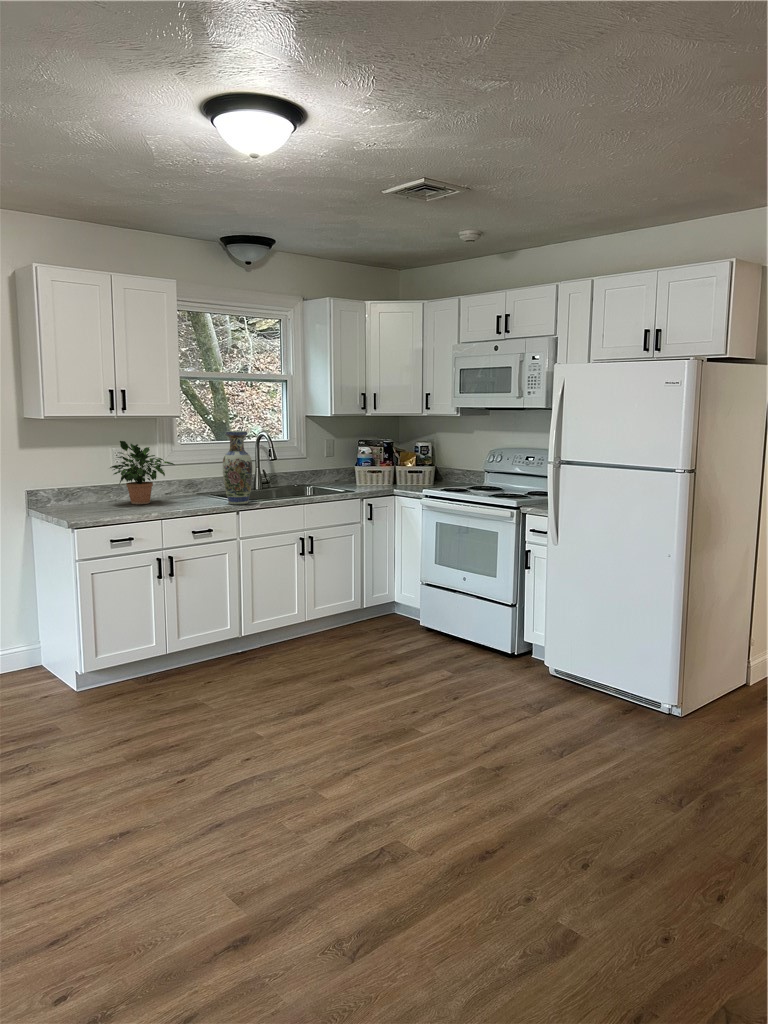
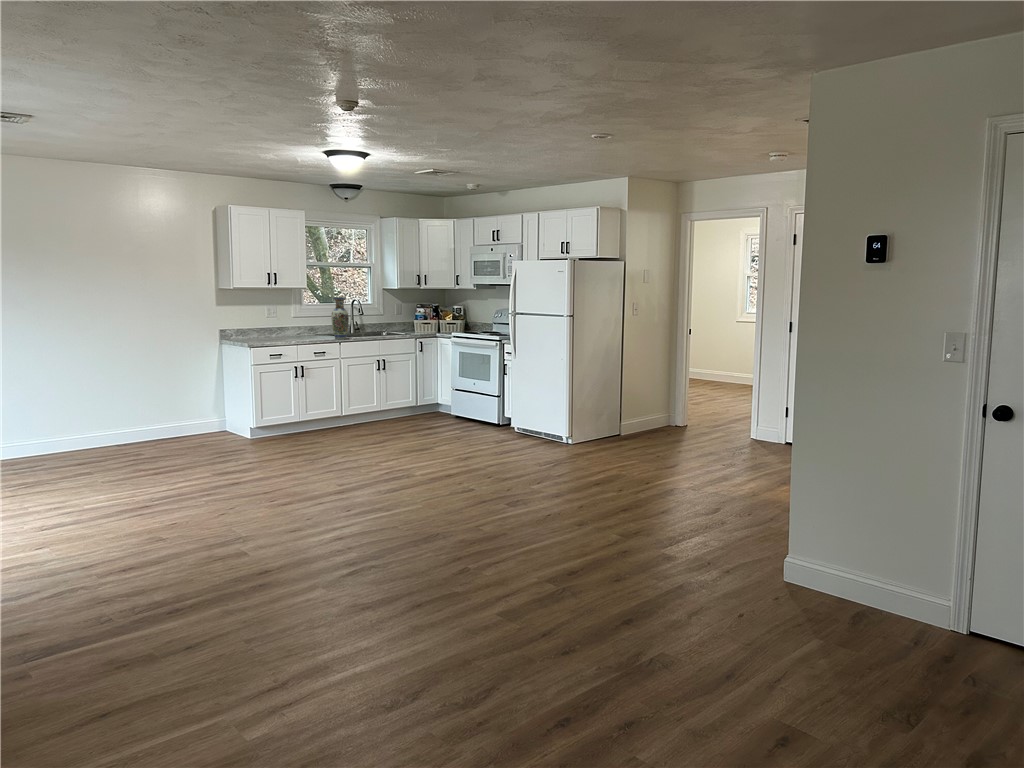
potted plant: present [110,441,174,504] -> none [266,302,305,339]

